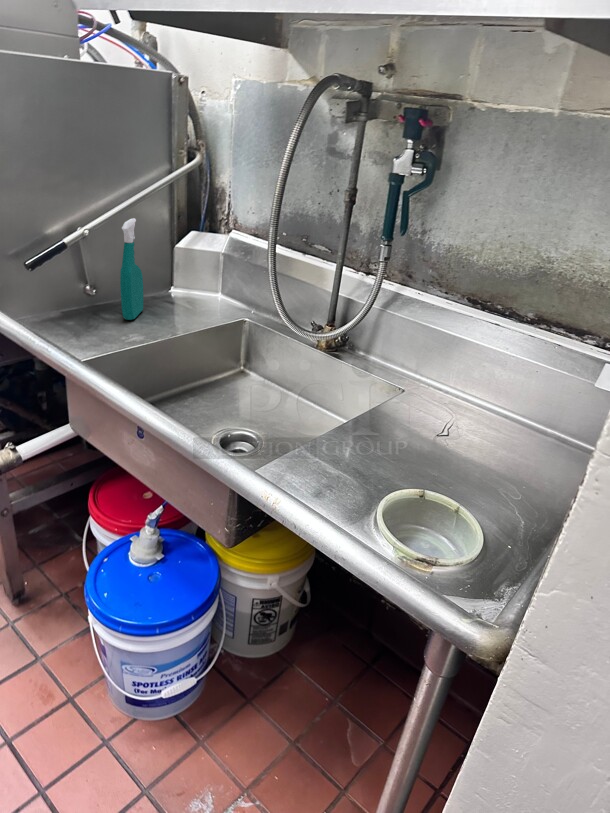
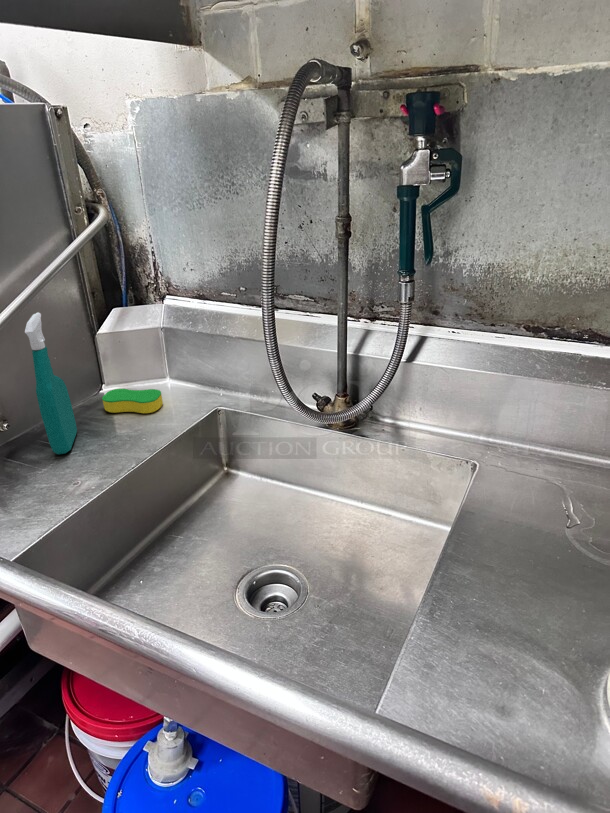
sponge: none [167,290,208,311] -> present [102,389,163,413]

